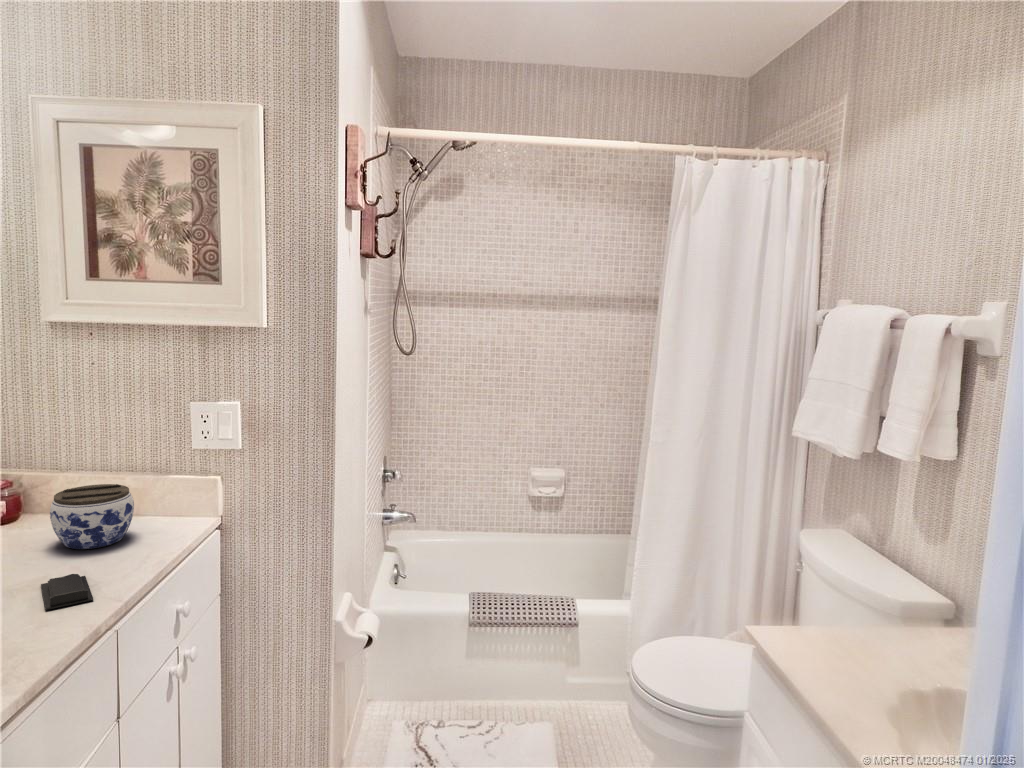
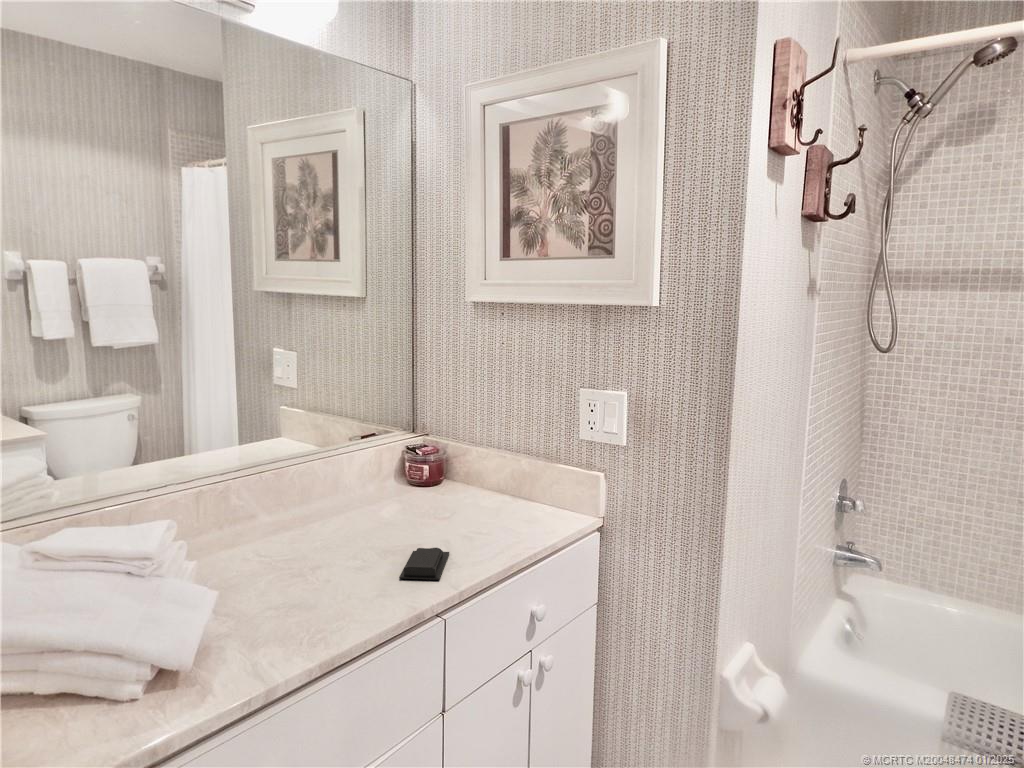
jar: present [50,484,134,549] -> none [444,462,515,525]

